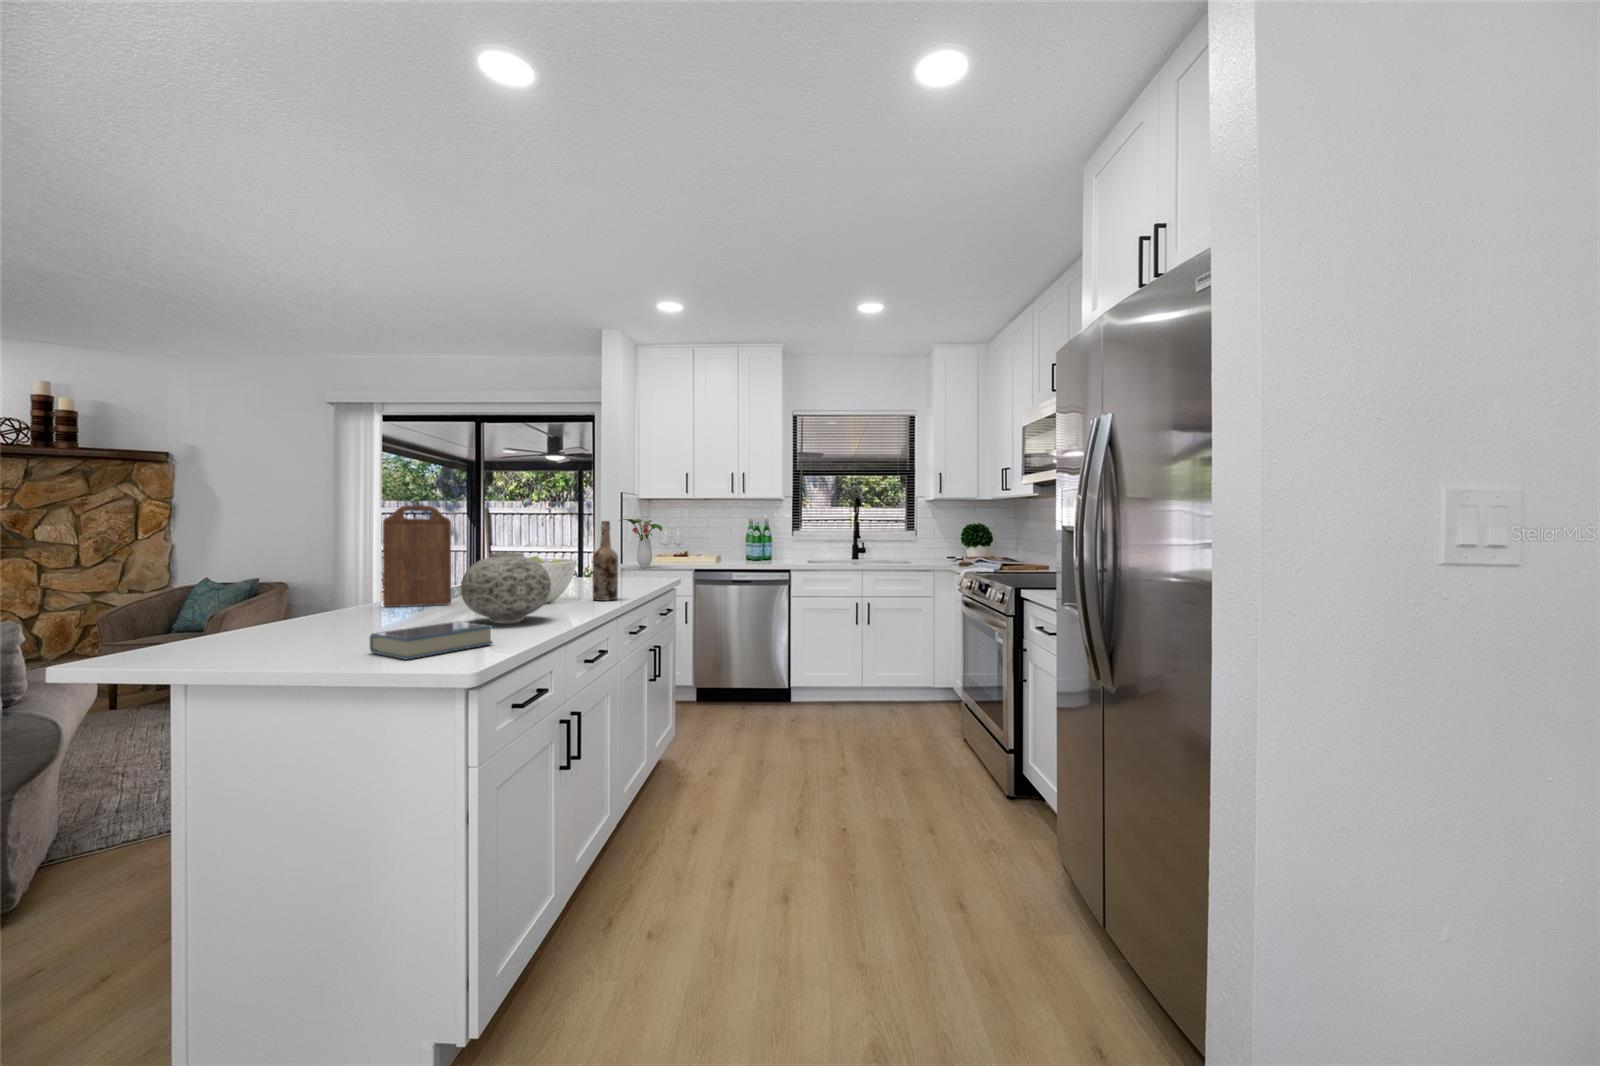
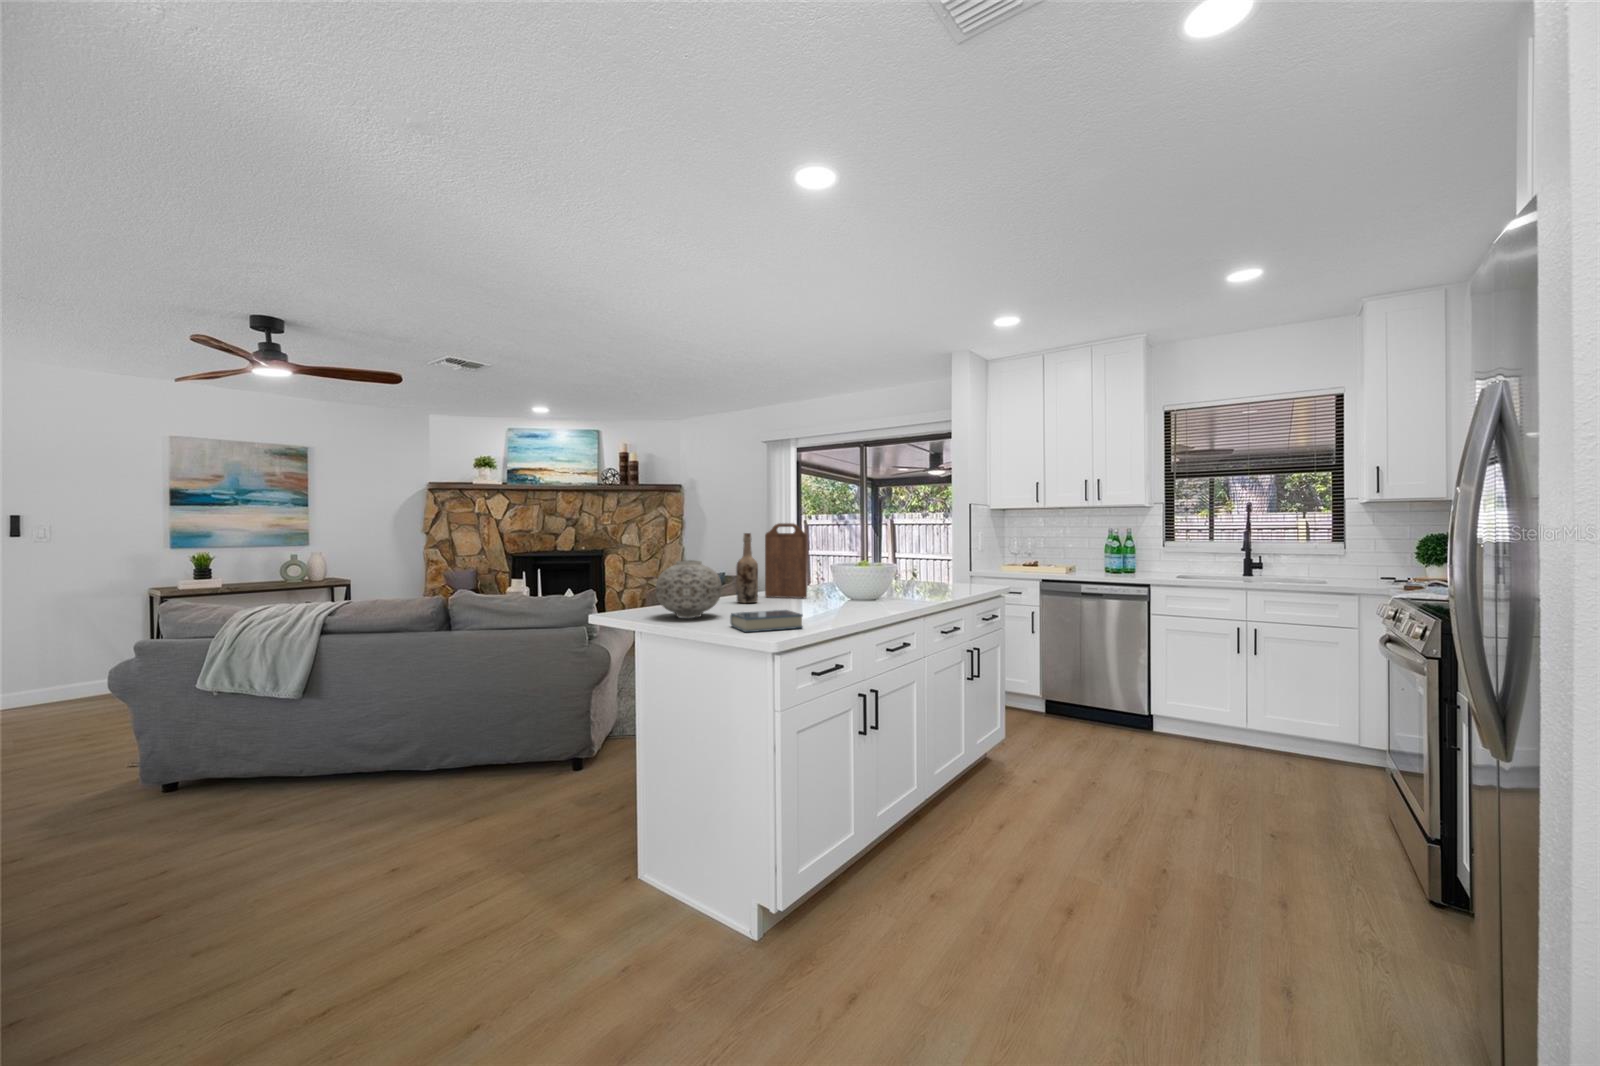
flower arrangement: present [619,517,662,568] -> none [969,527,1010,576]
wine bottle: present [592,521,618,601] -> present [736,533,758,603]
vase: present [461,552,551,623] -> present [656,560,722,618]

